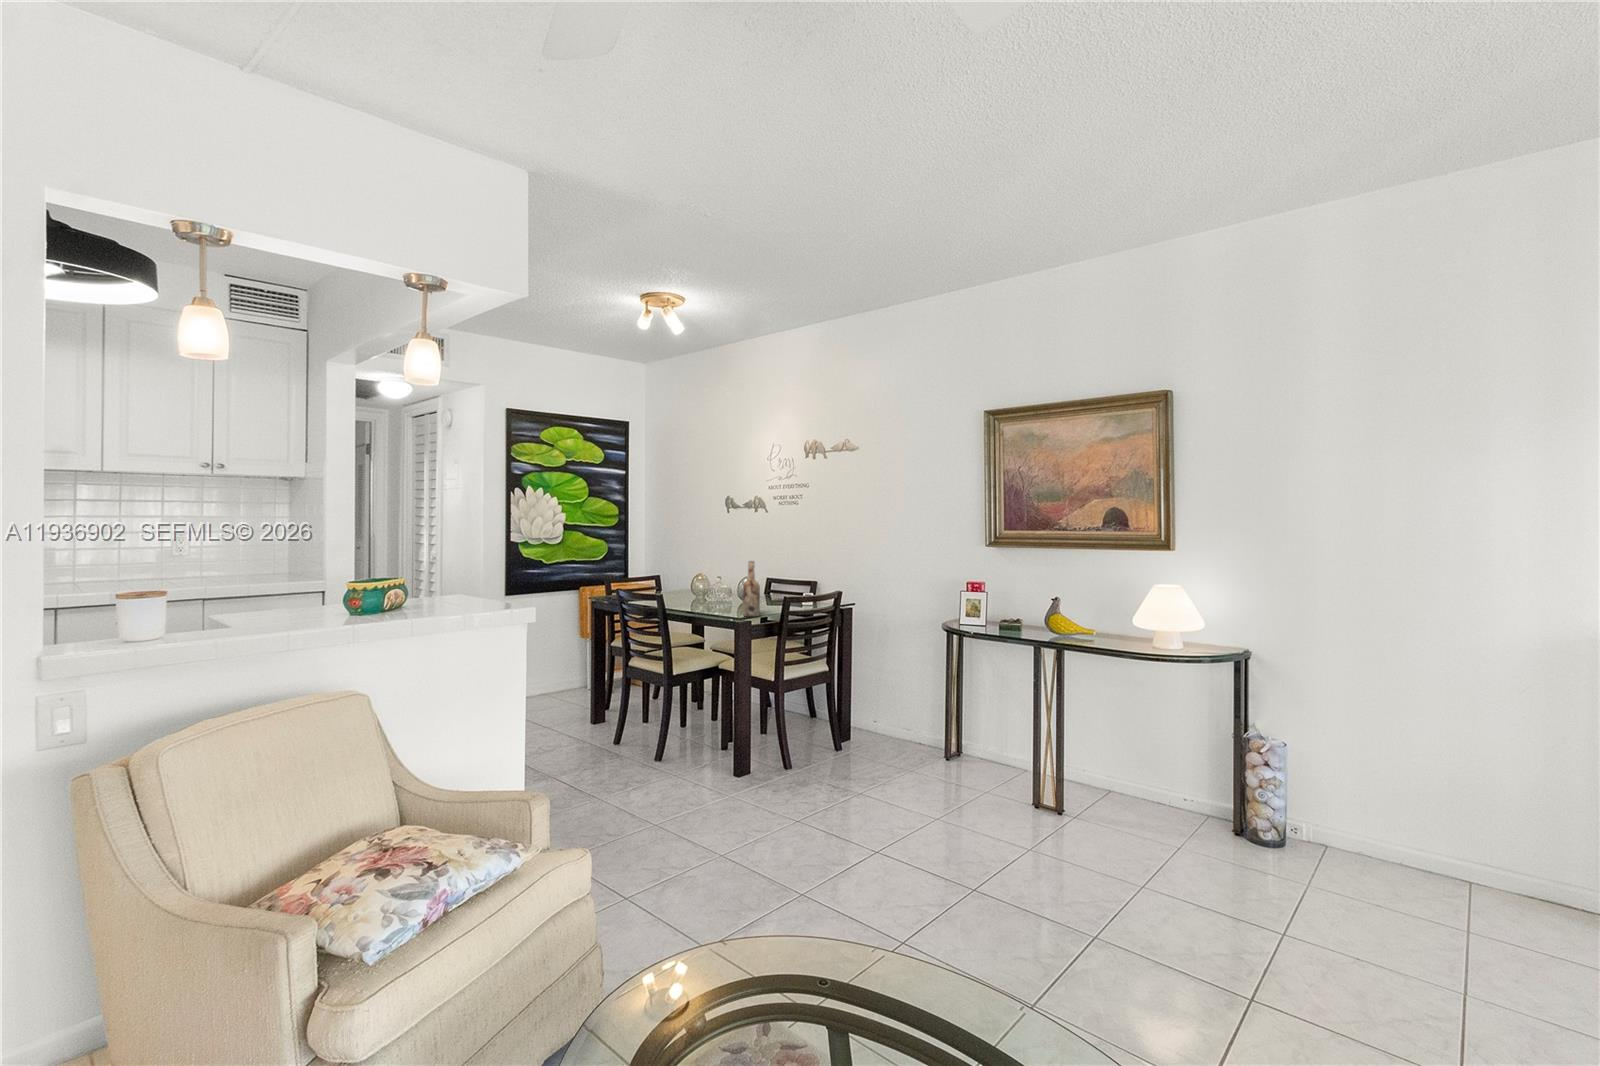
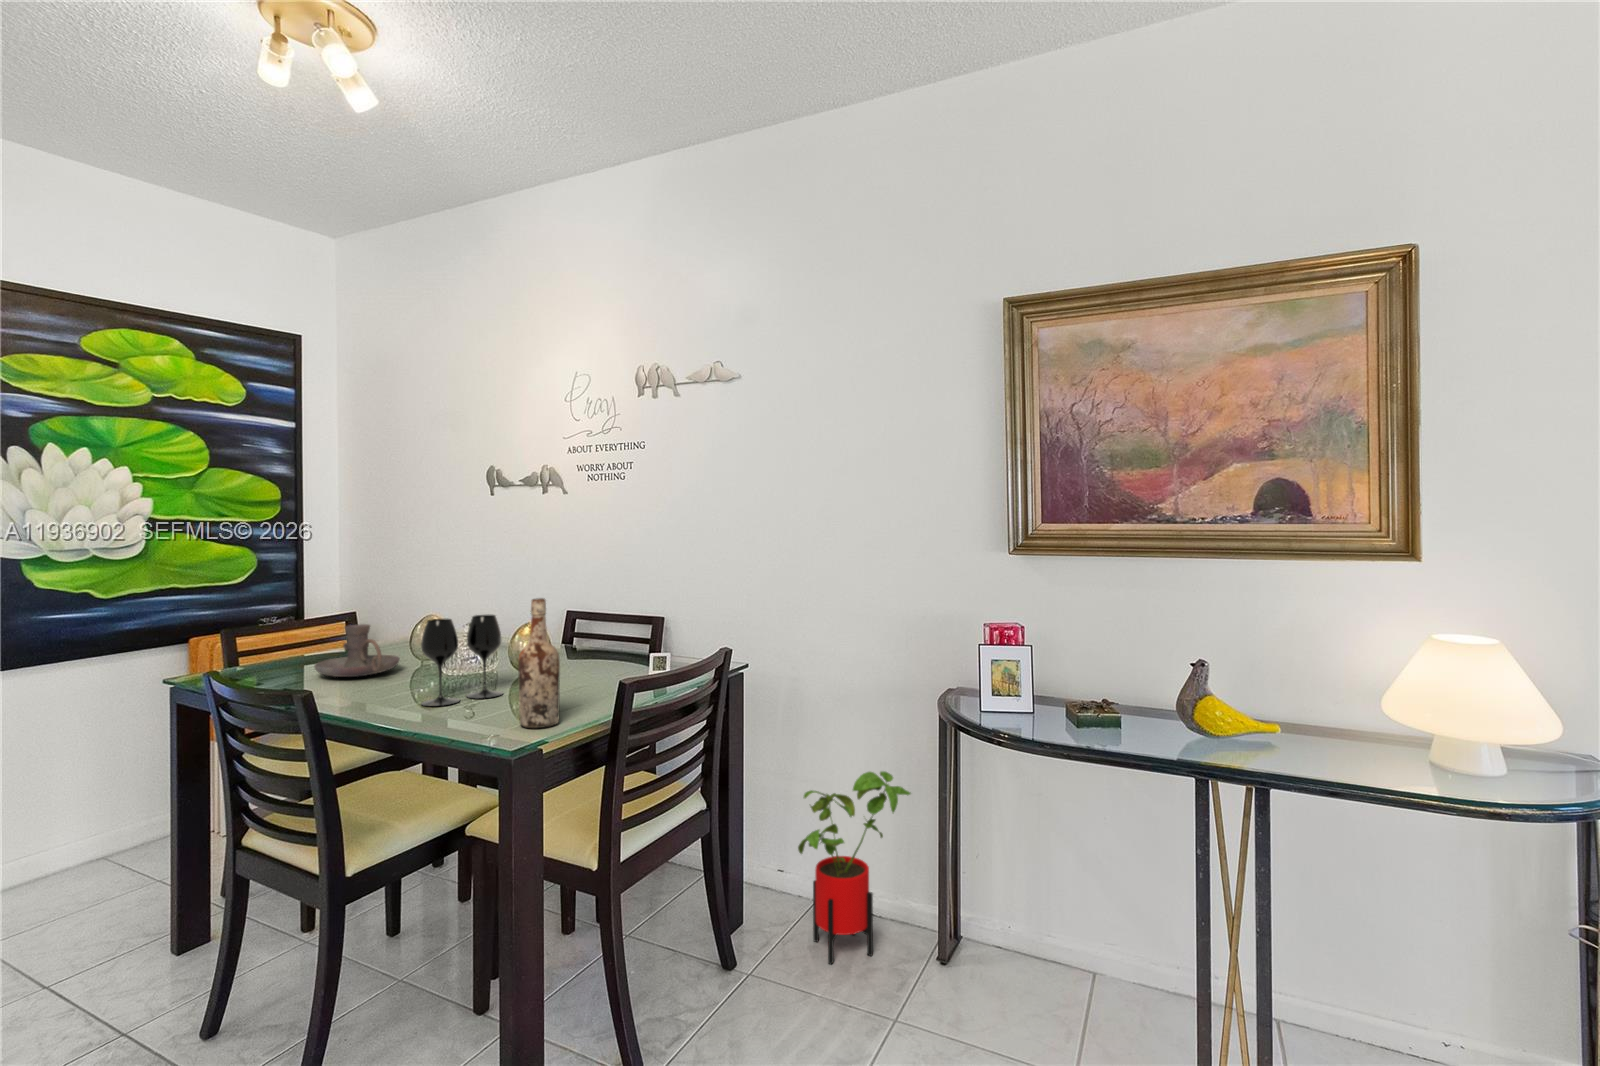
wine glass: none [701,571,735,610] -> present [421,615,503,706]
candle holder: none [651,576,688,600] -> present [315,624,400,677]
house plant: none [875,658,937,755] -> present [798,771,911,964]

